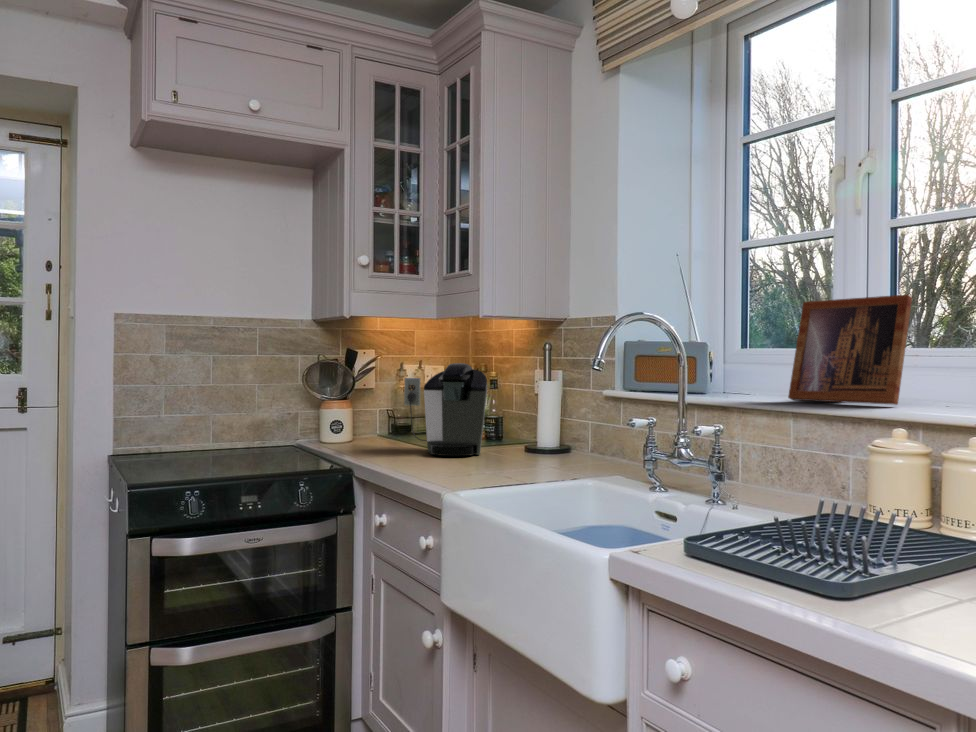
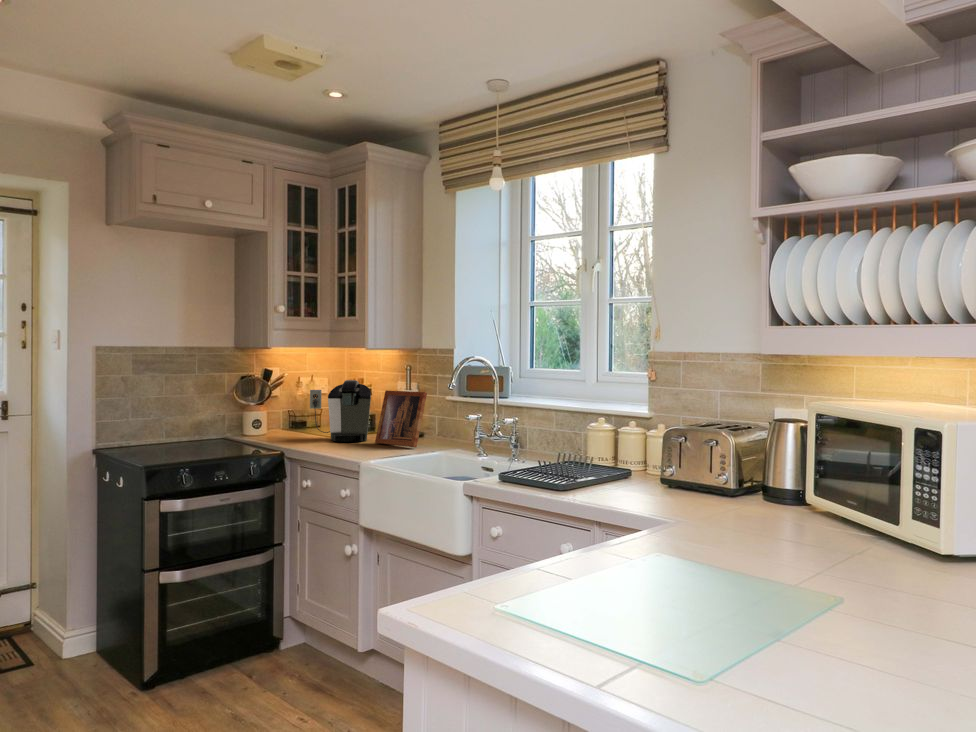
picture frame: present [788,295,912,405] -> present [375,390,427,447]

